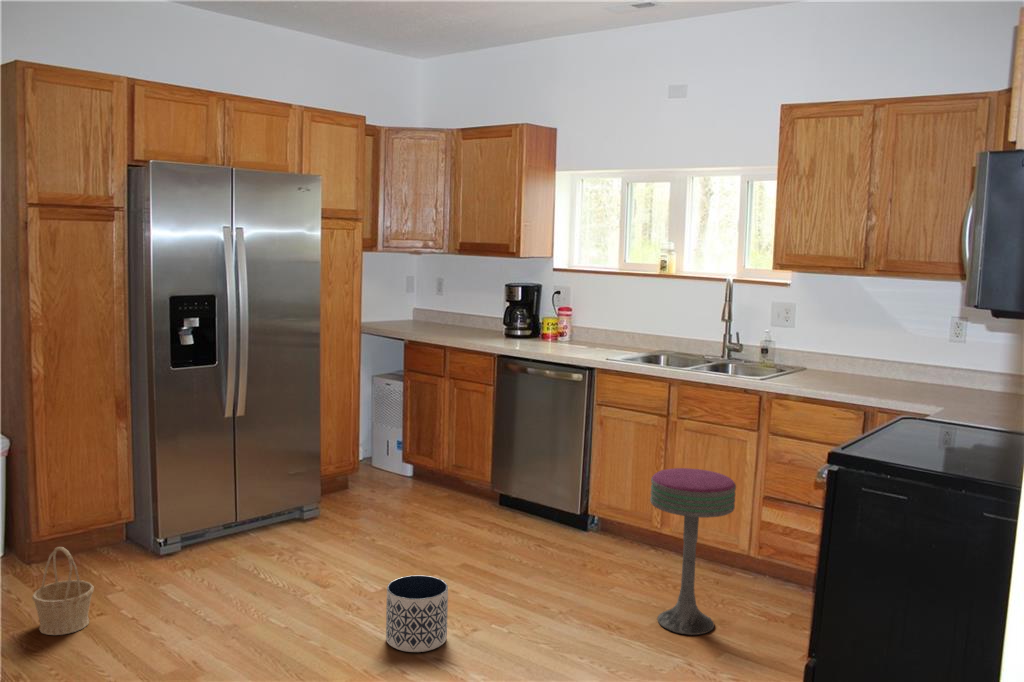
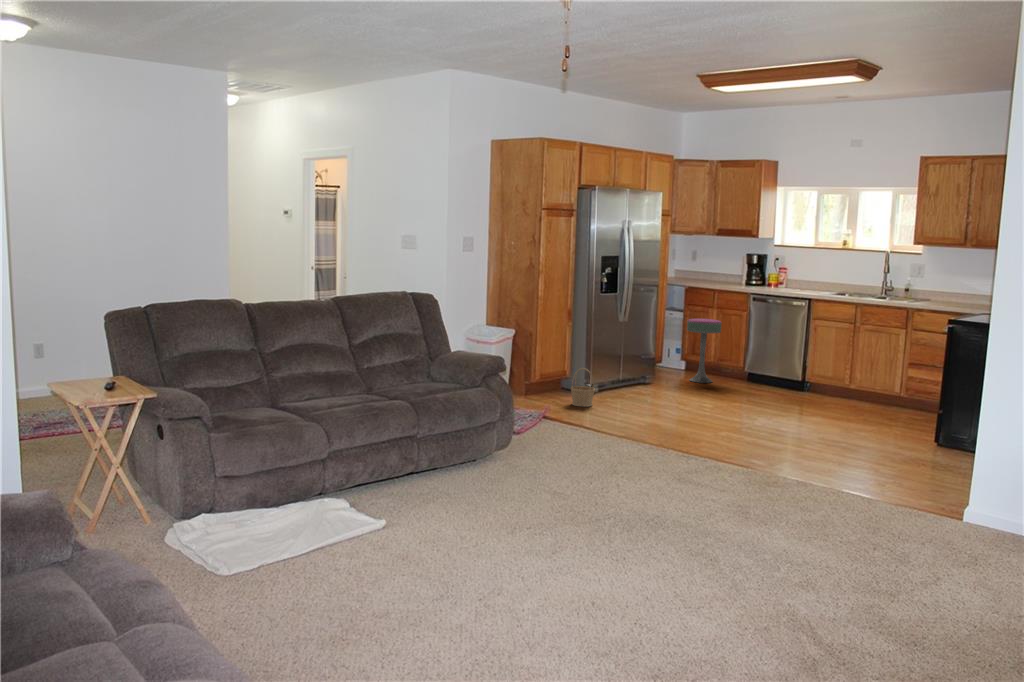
bar stool: present [650,468,736,635] -> present [687,319,722,383]
planter: present [386,575,448,652] -> none [733,387,763,417]

